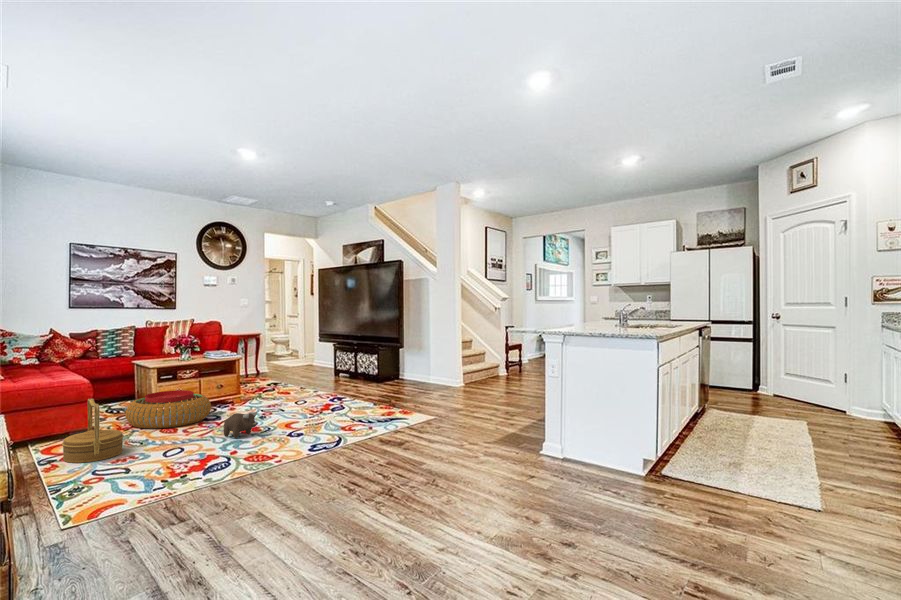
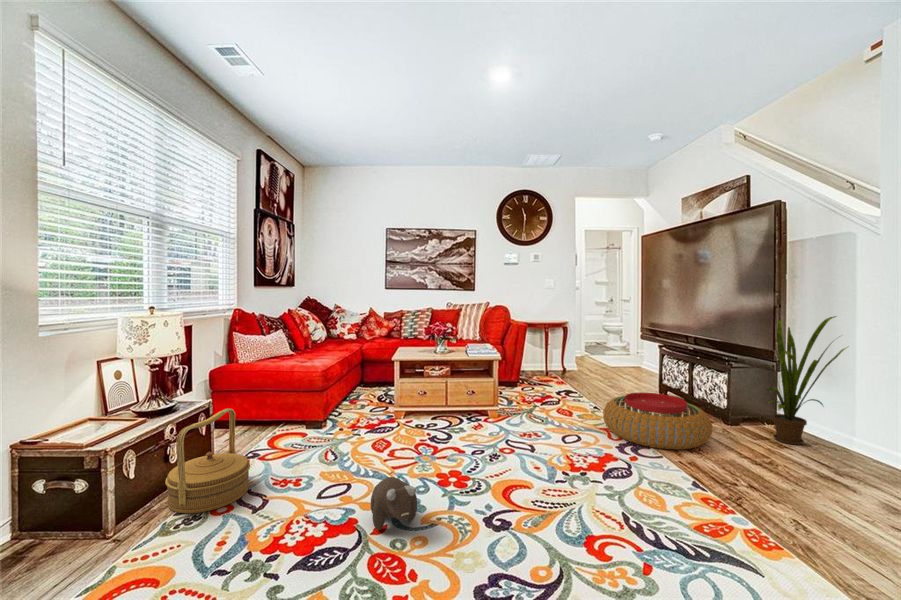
house plant: none [390,320,423,386] -> present [767,316,846,445]
pouf: present [125,390,211,428] -> present [603,392,712,450]

